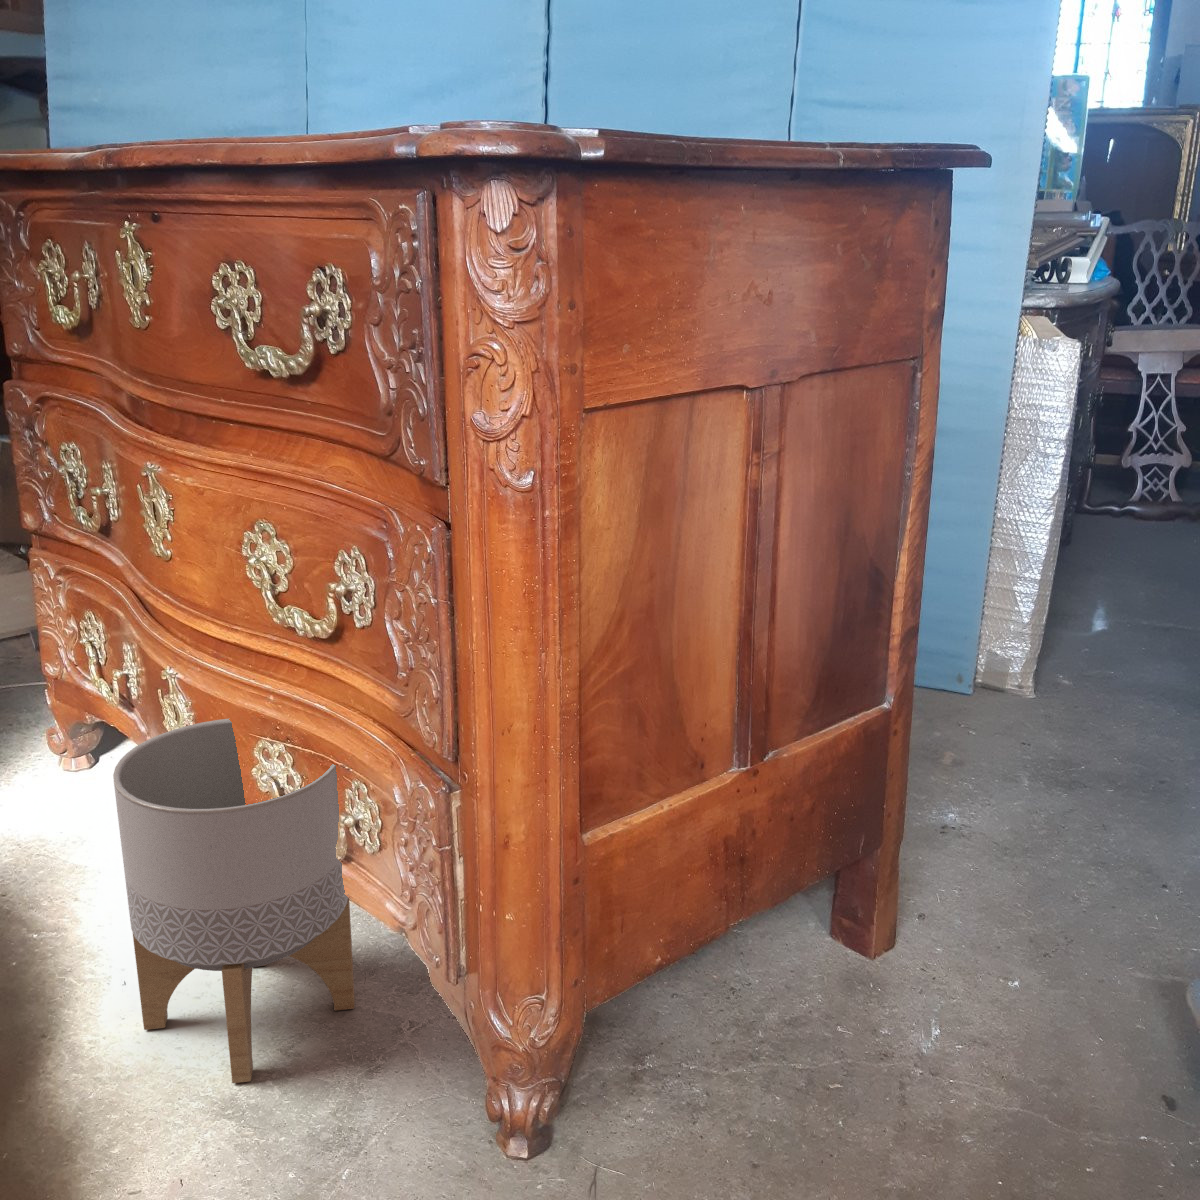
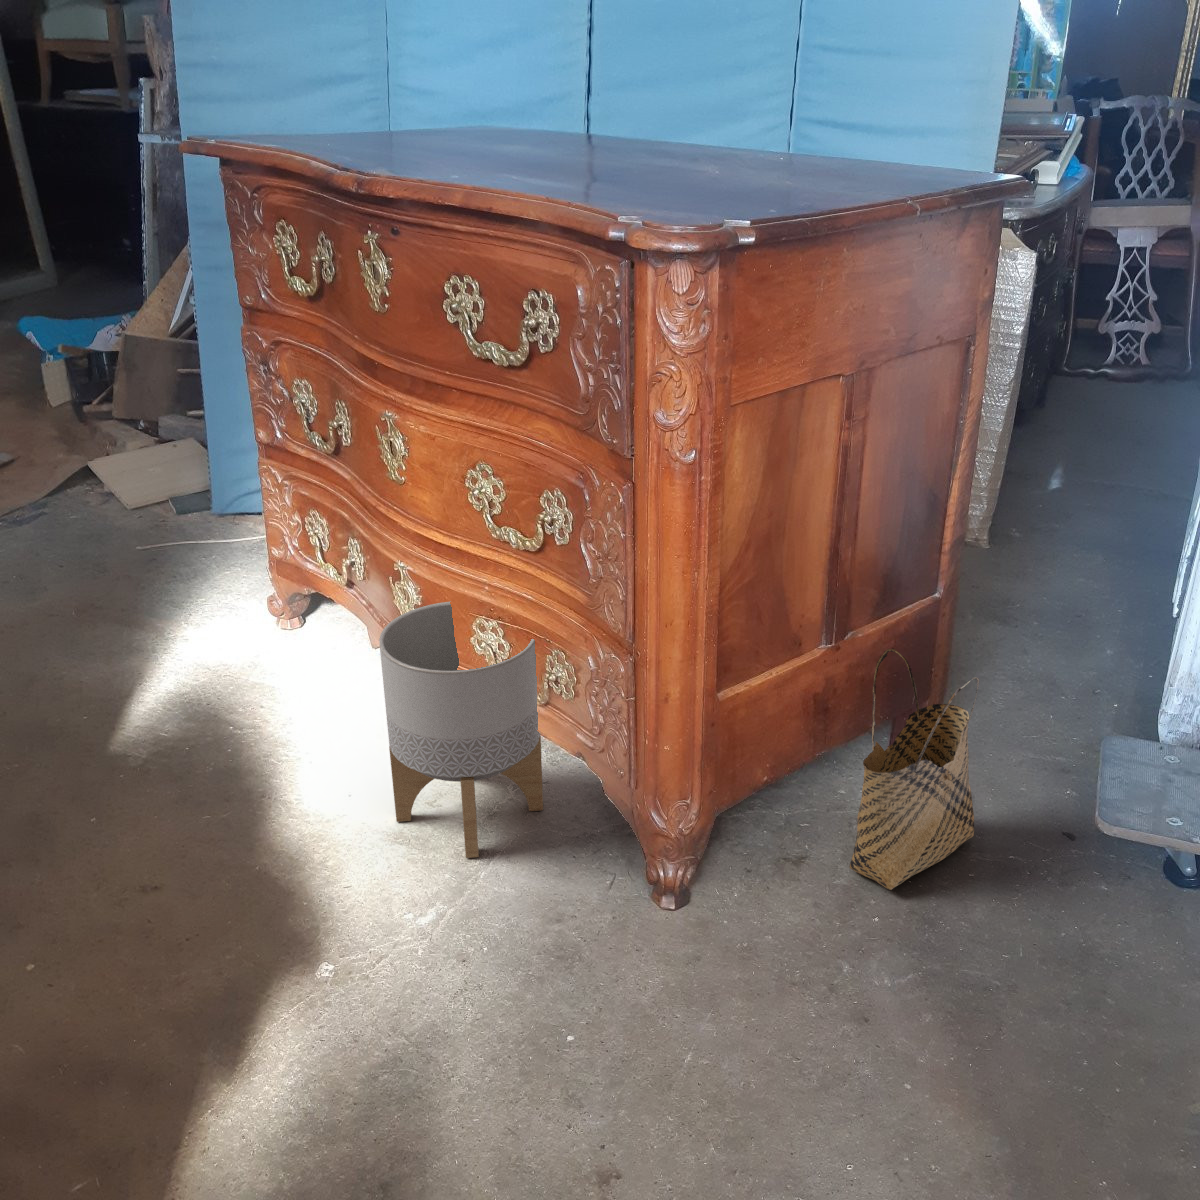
woven basket: none [774,775,943,1120] -> present [849,648,979,890]

